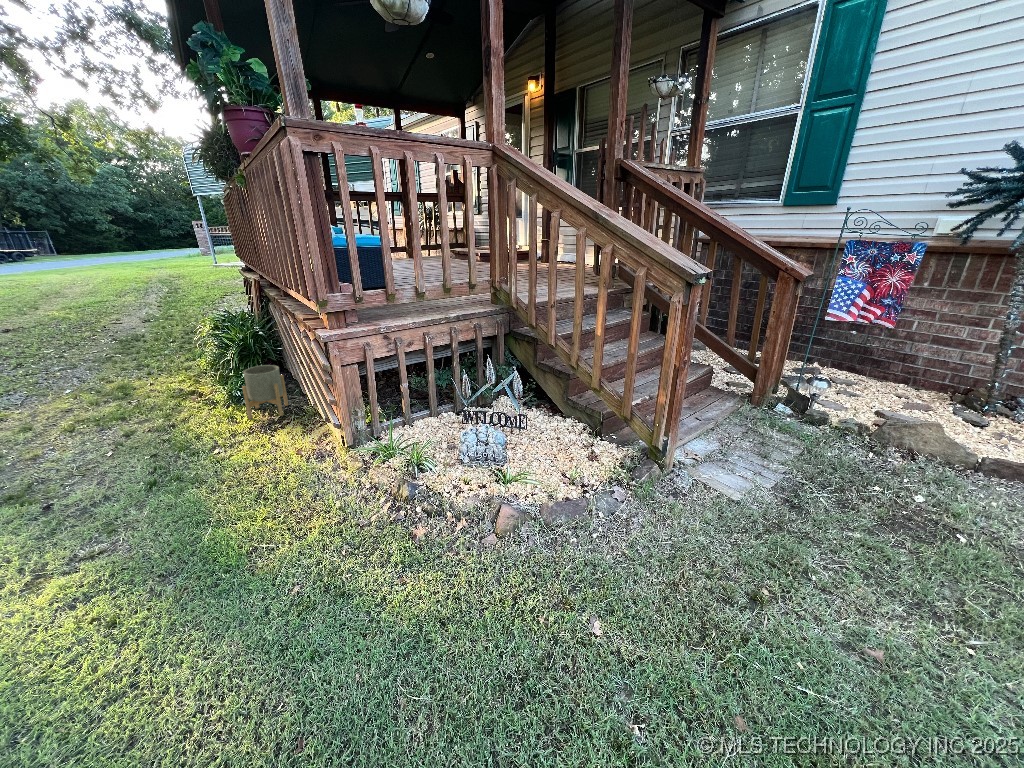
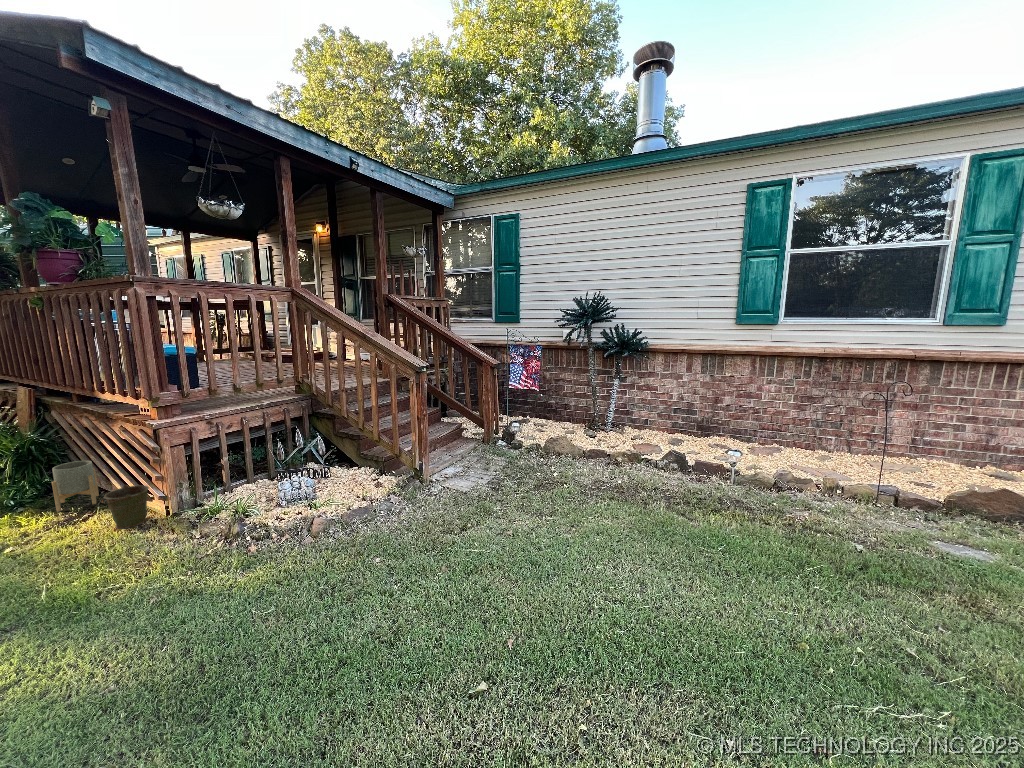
bucket: none [273,404,320,458] -> present [102,485,149,529]

